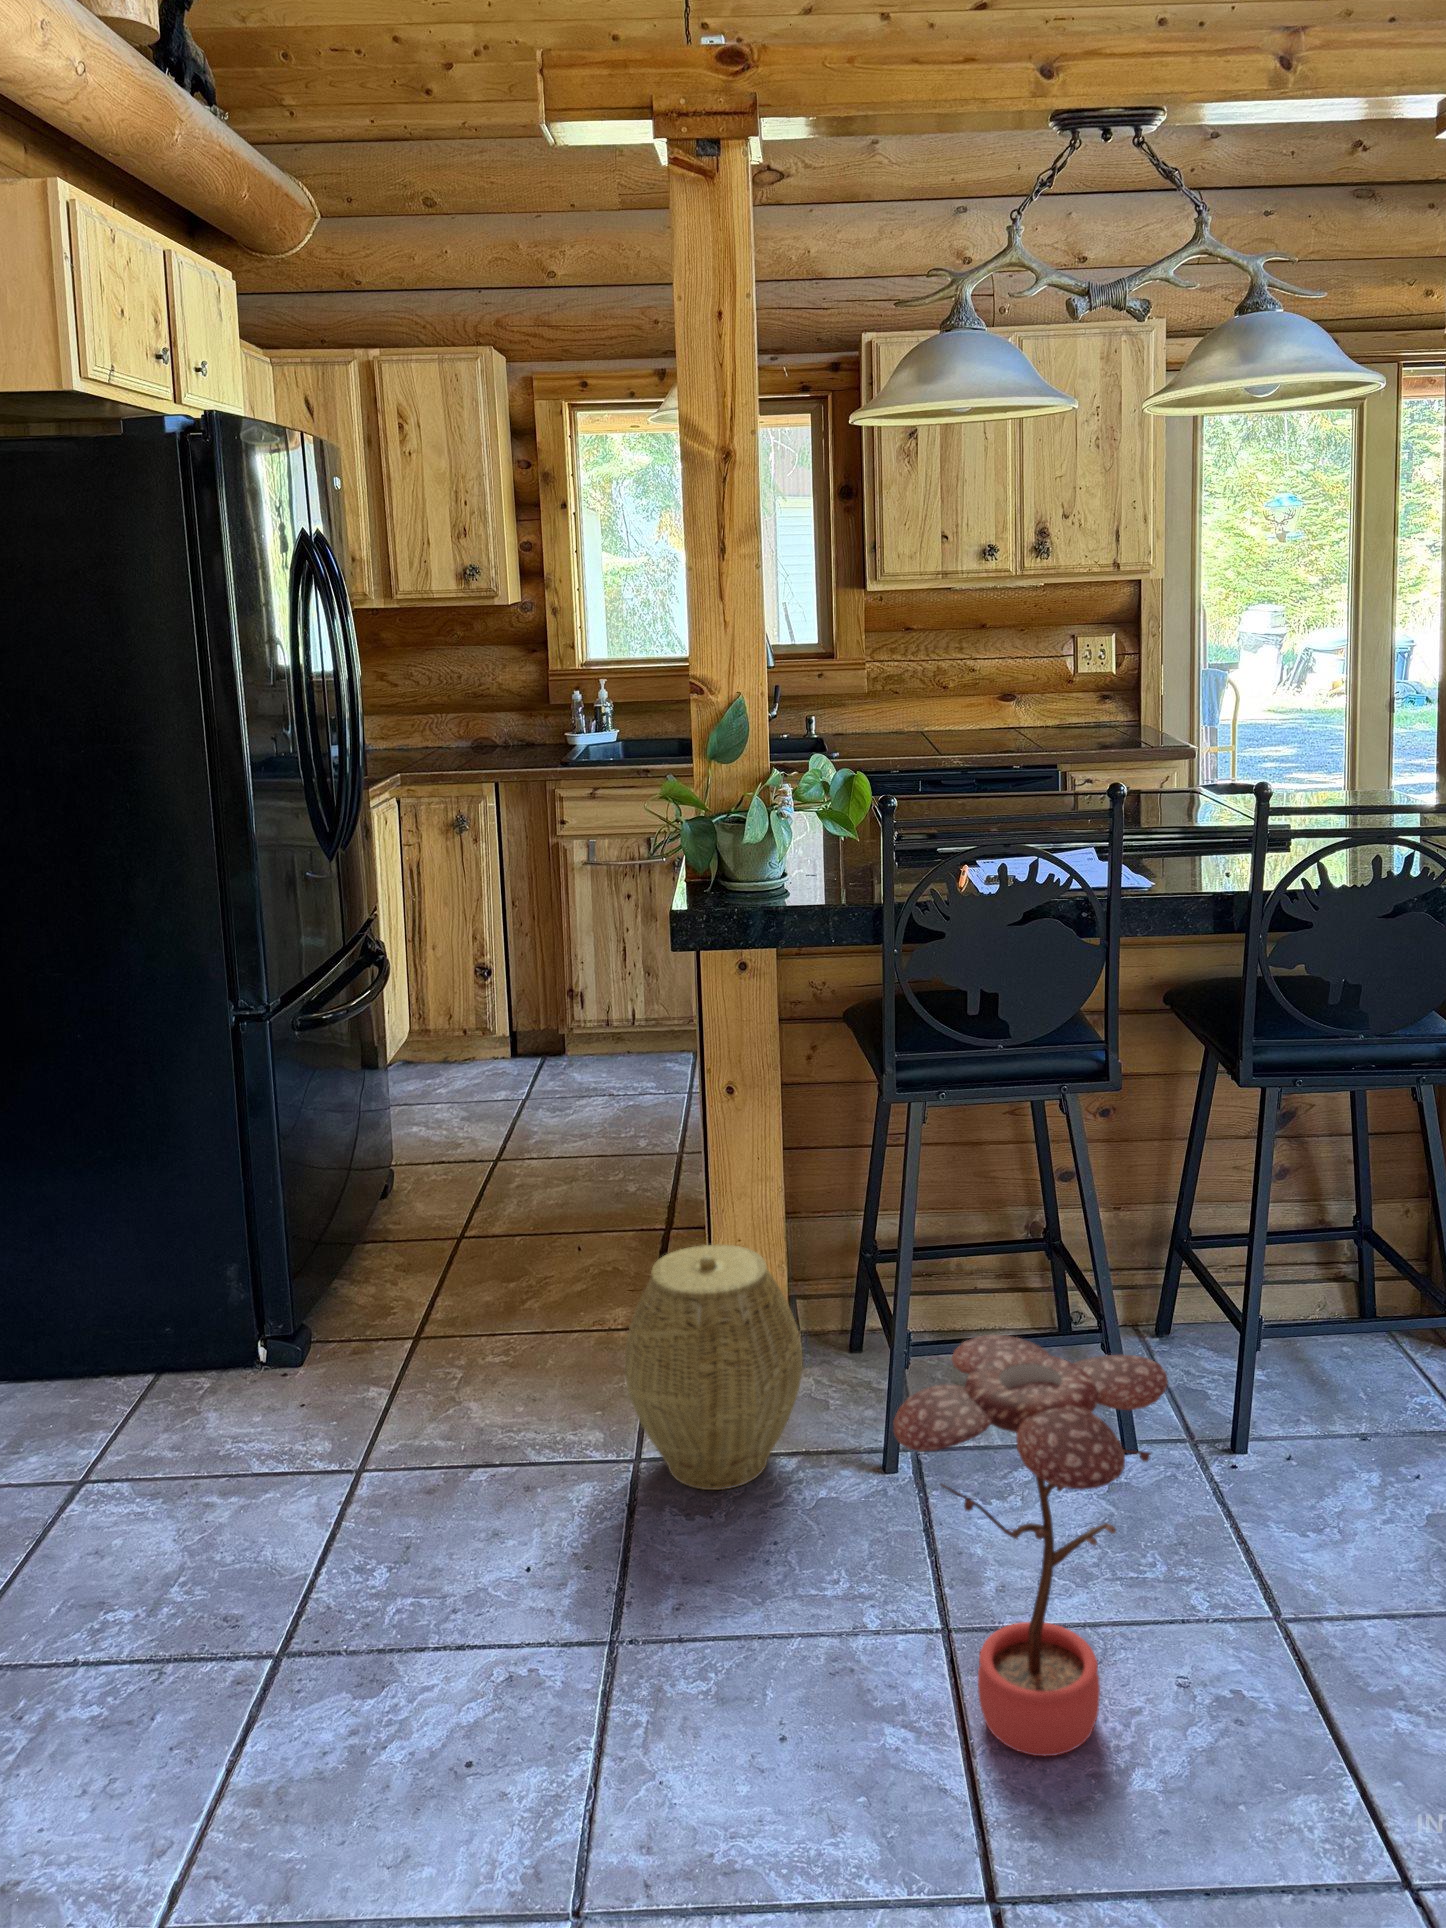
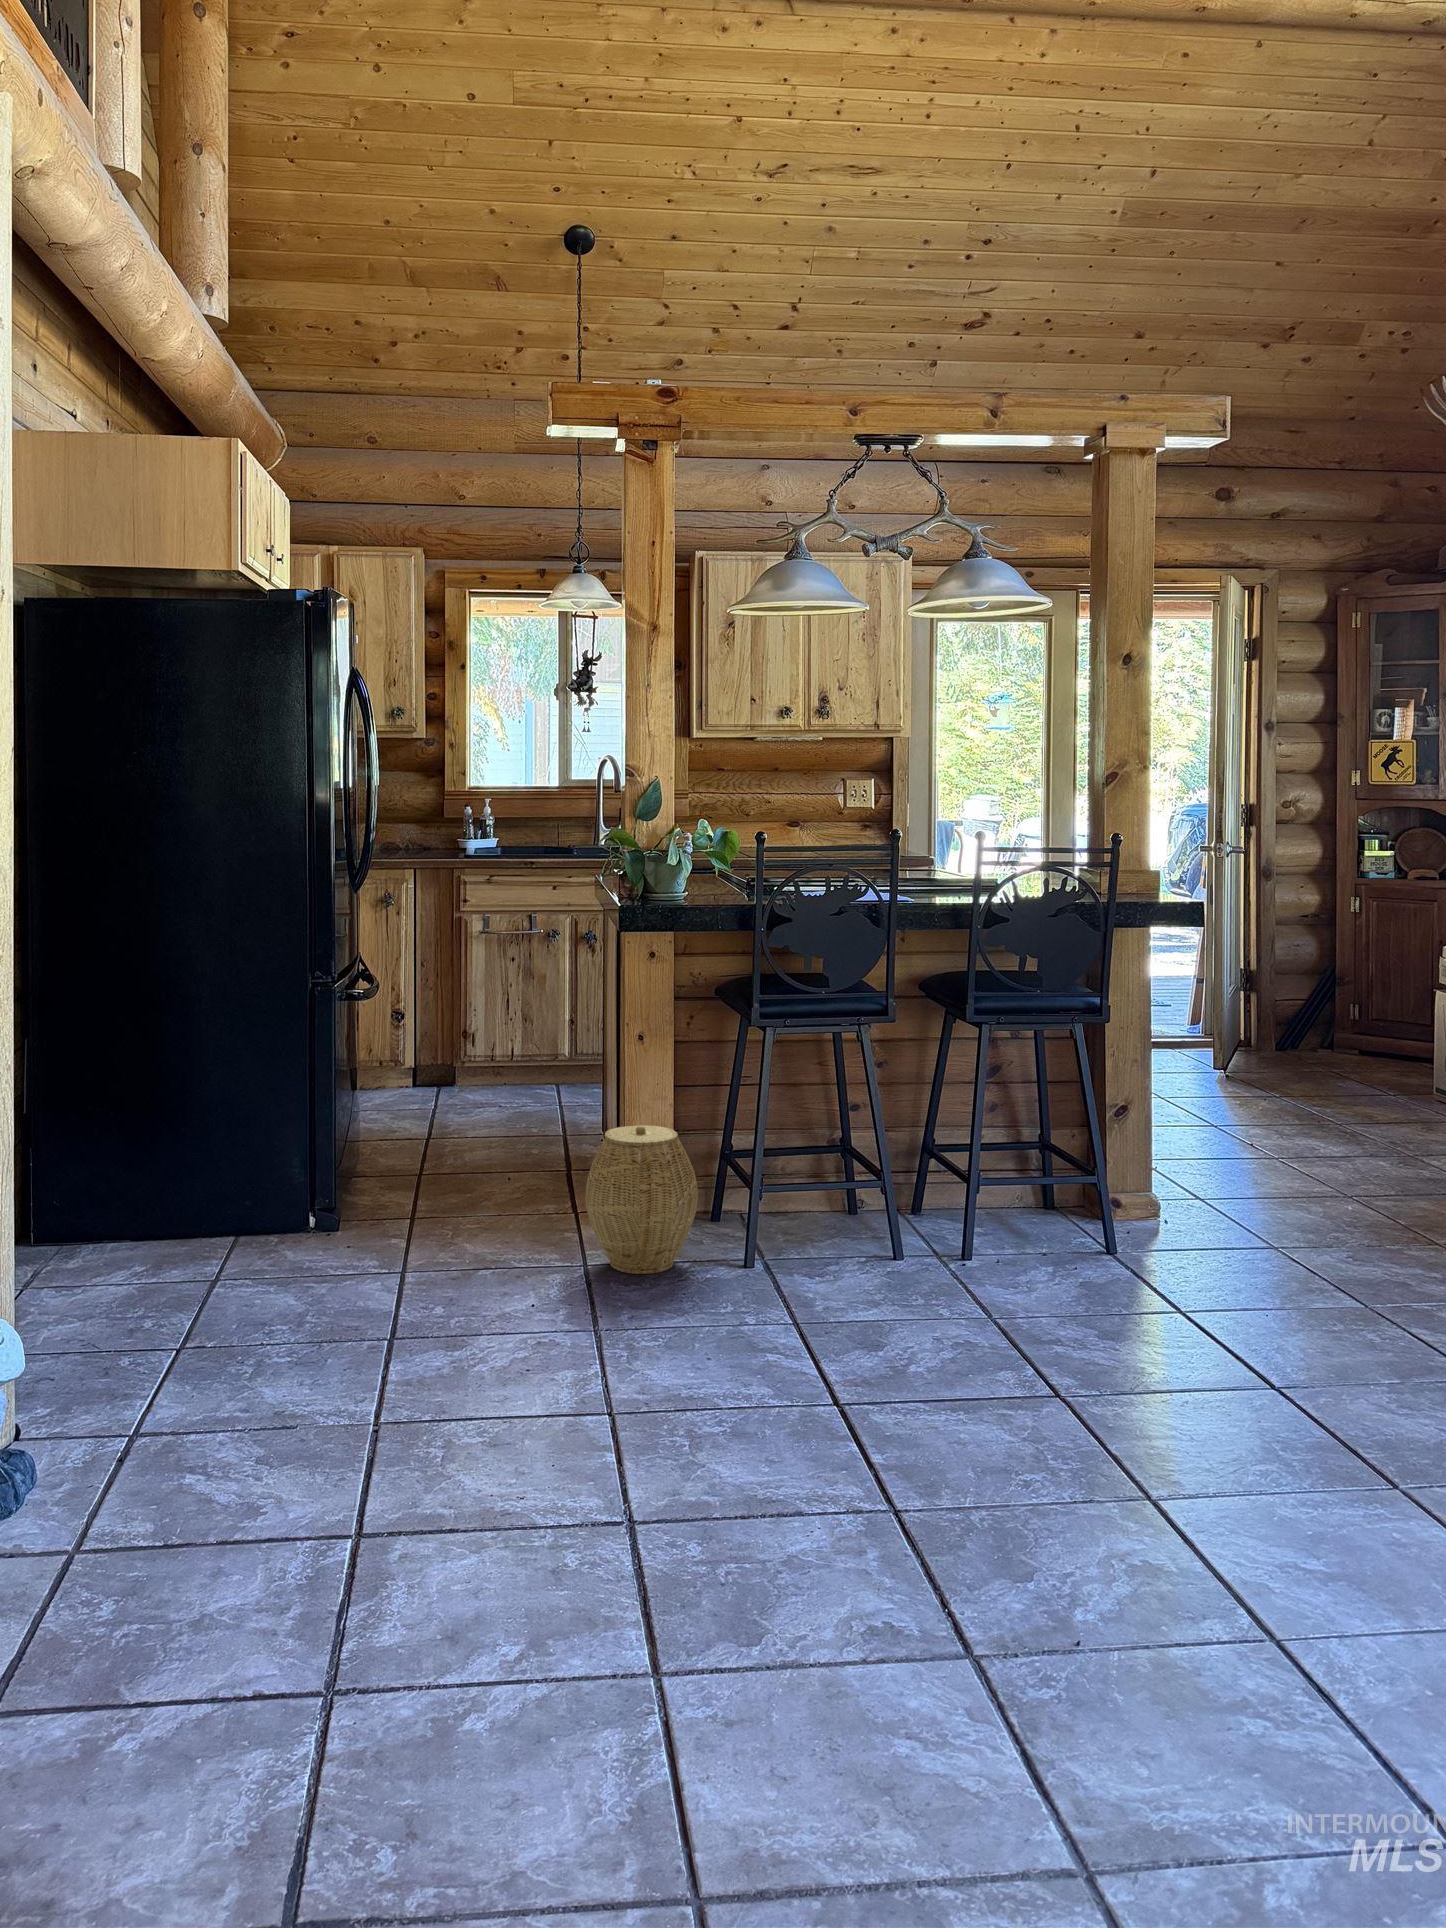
potted plant: present [894,1334,1168,1756] -> none [782,1134,931,1357]

